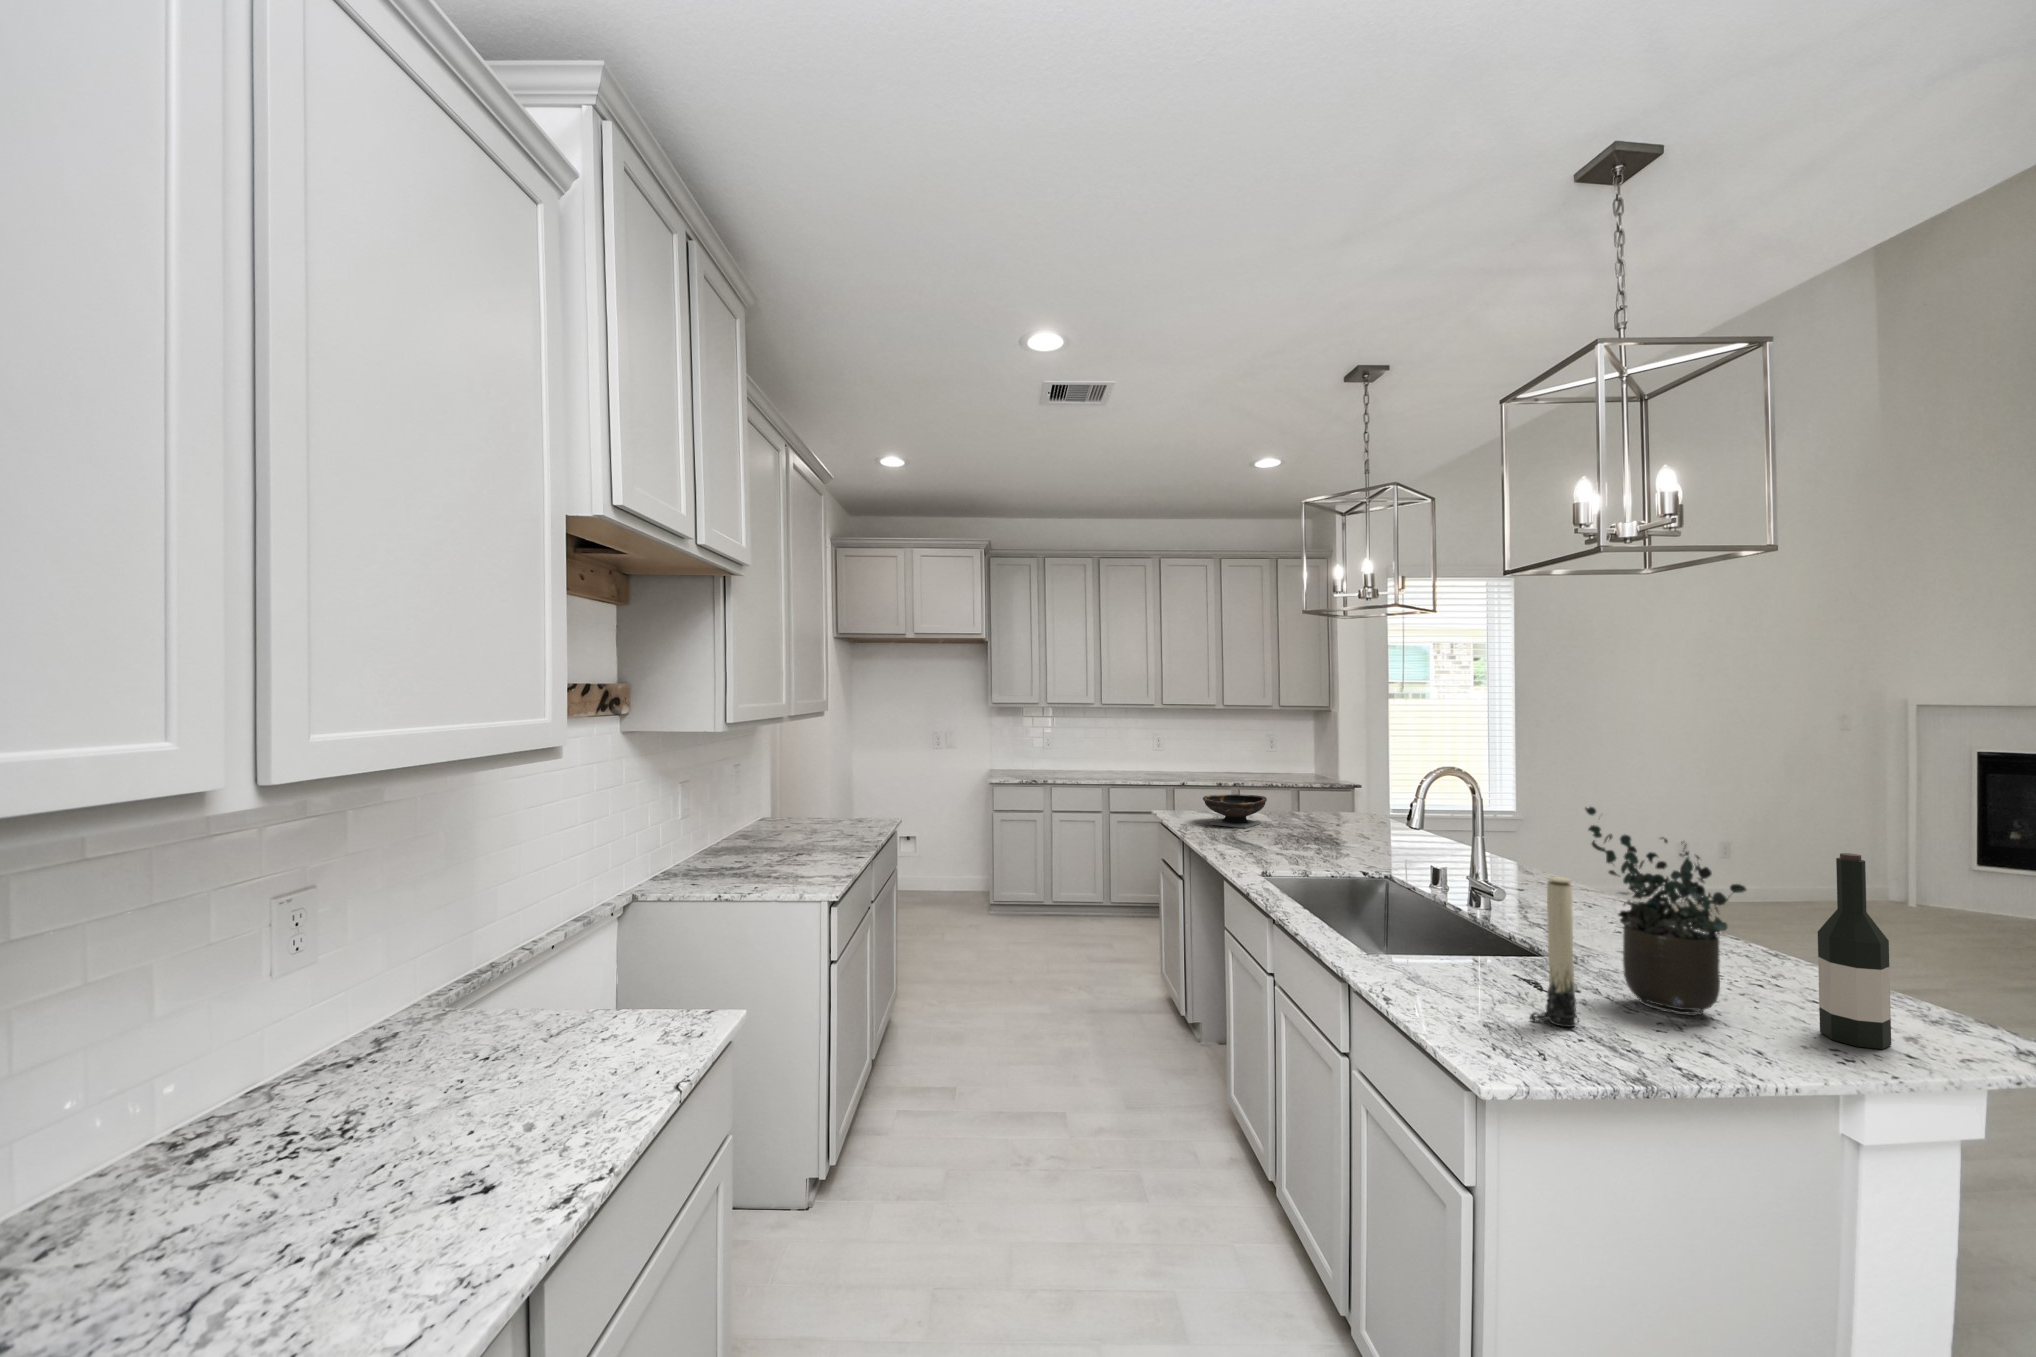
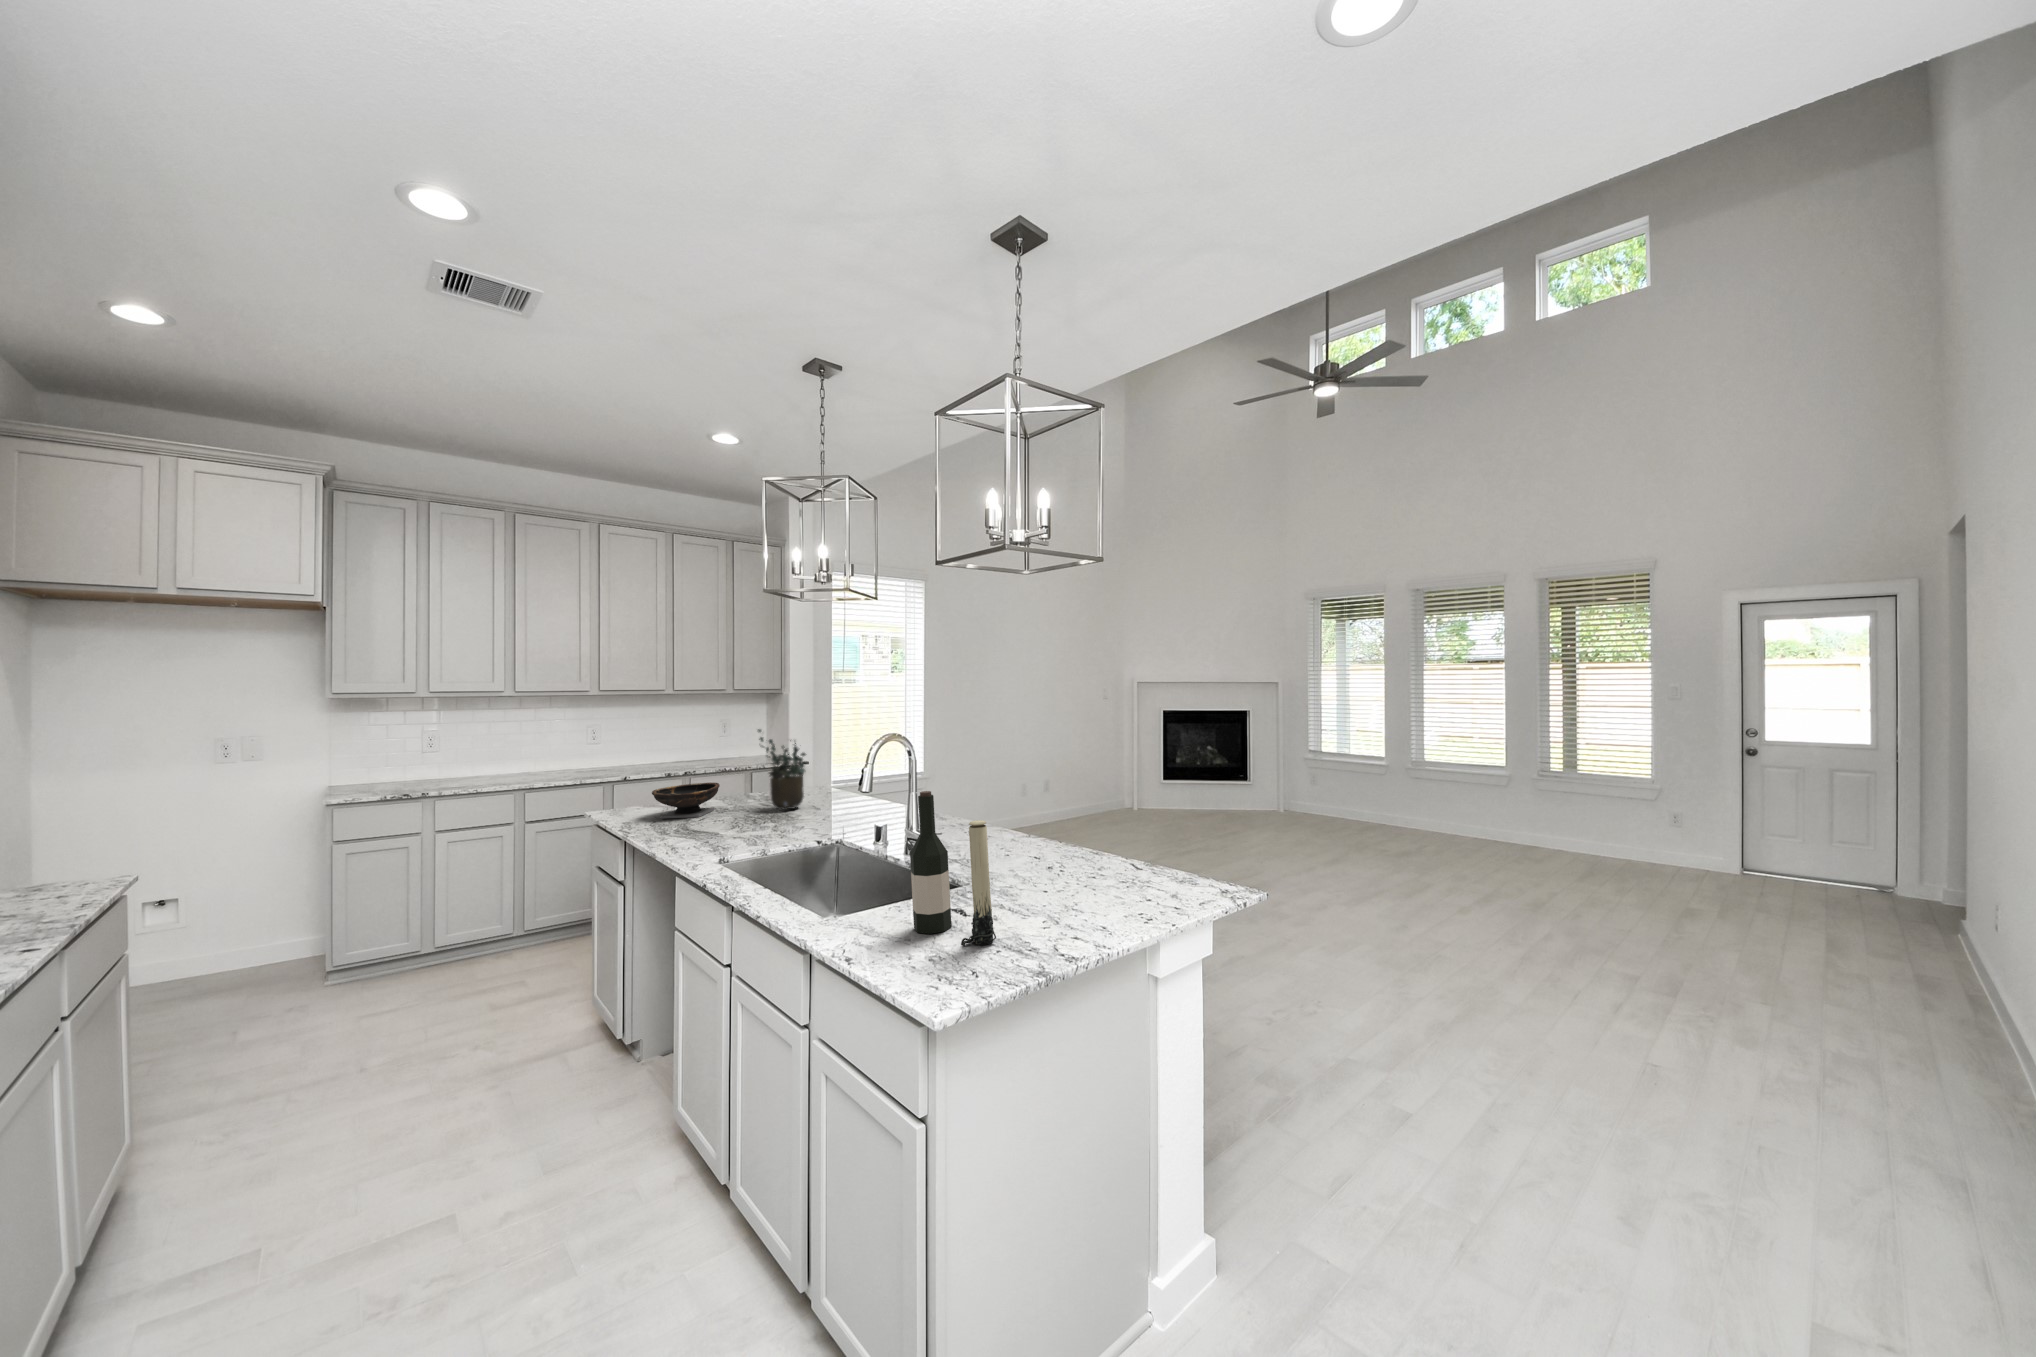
potted plant: present [1585,807,1746,1016] -> present [758,729,806,809]
wine bottle: present [1818,853,1891,1049] -> present [910,791,952,934]

